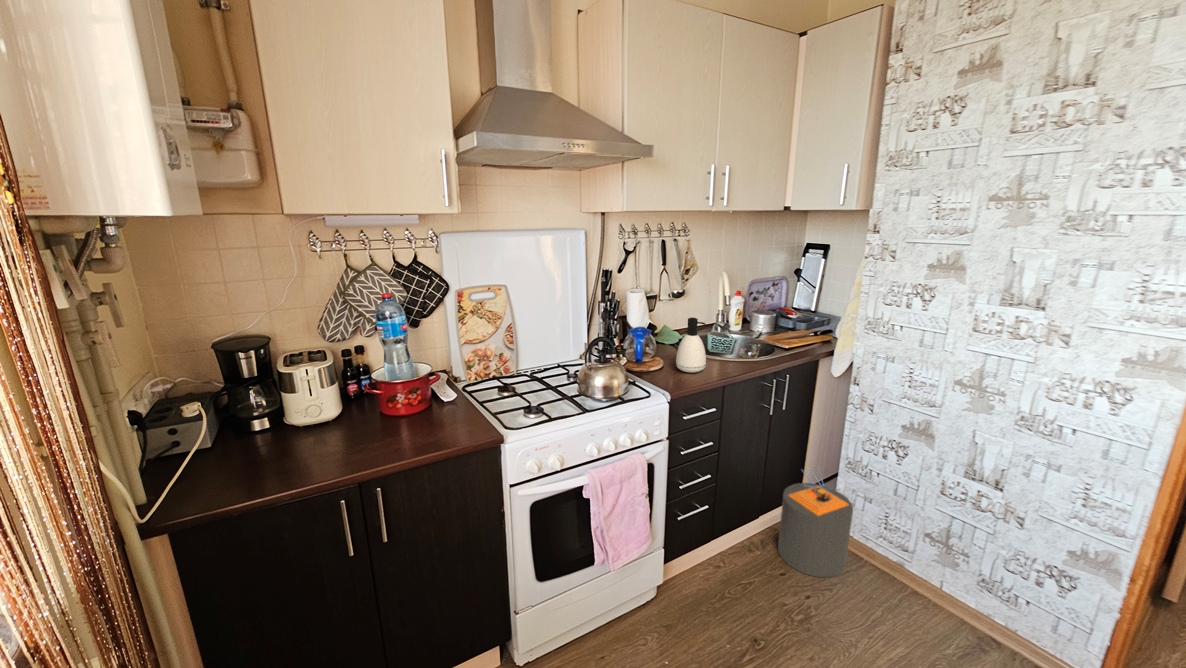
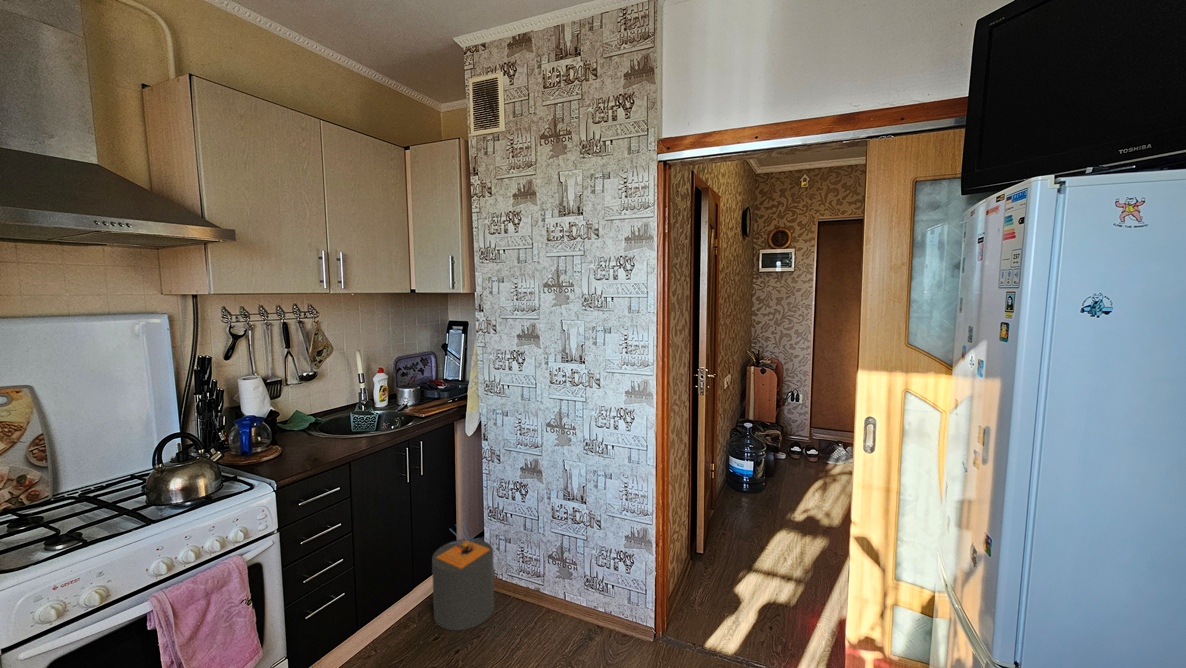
soap dispenser: present [676,317,706,373] -> none [296,398,331,456]

